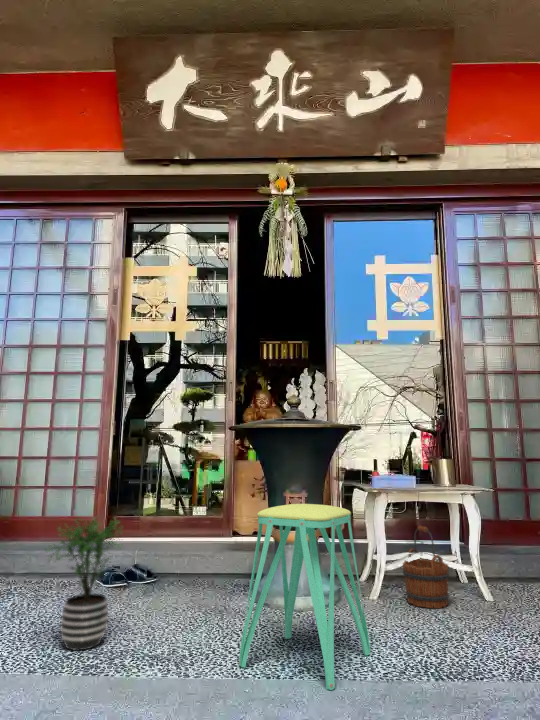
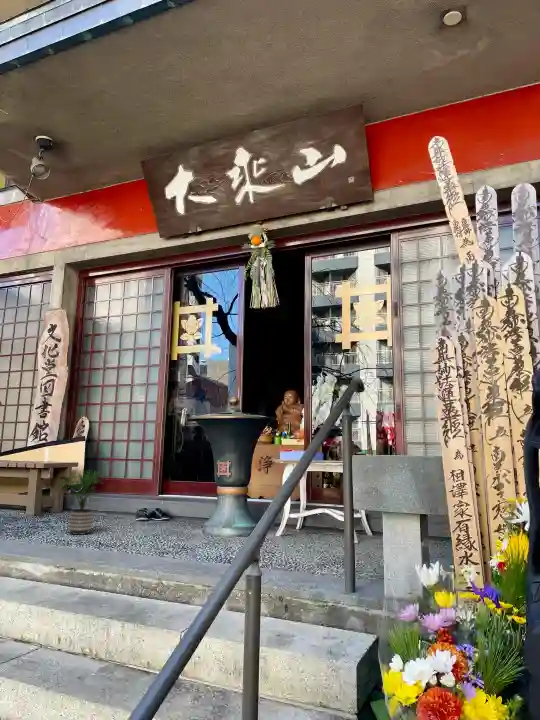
stool: present [239,504,370,690] -> none [126,466,197,555]
wooden bucket: present [403,526,449,608] -> none [281,491,311,545]

